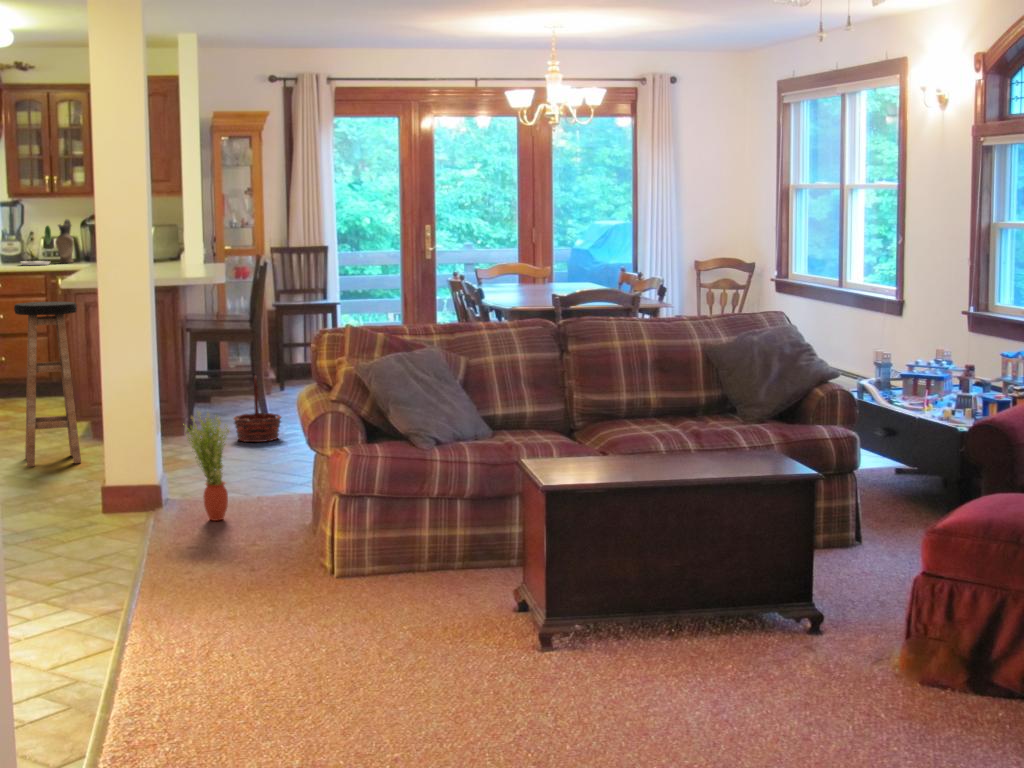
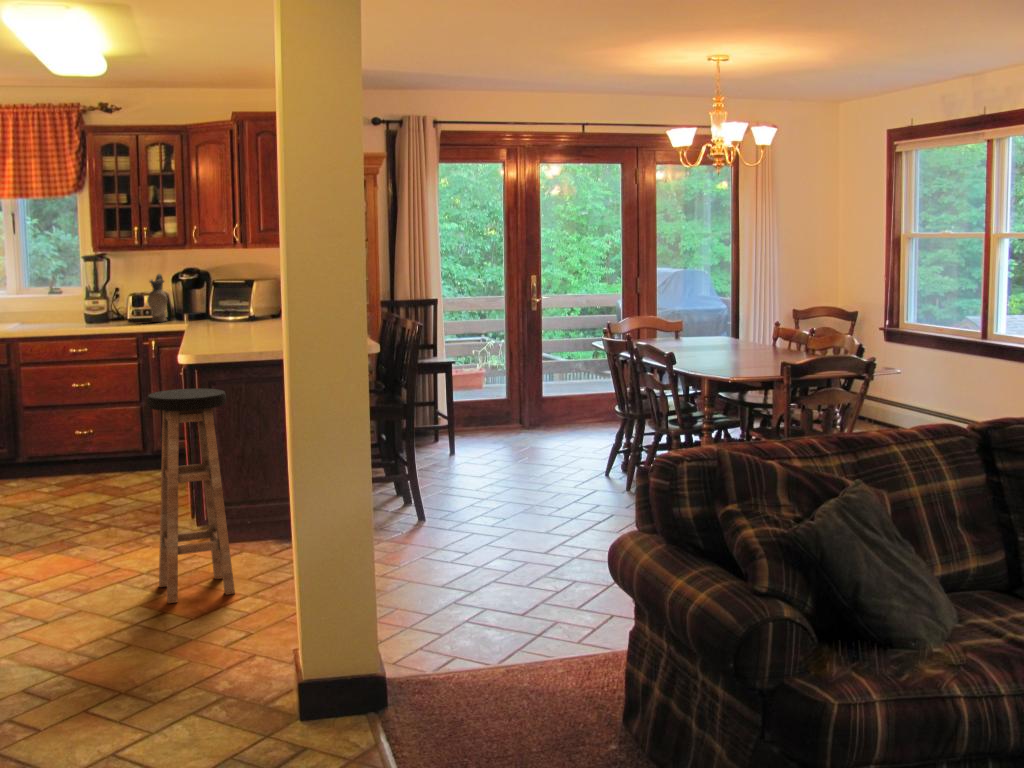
plate: present [21,226,51,265] -> none [110,282,146,327]
basket: present [234,376,281,442] -> none [400,467,457,547]
potted plant: present [186,412,229,521] -> none [451,574,520,733]

